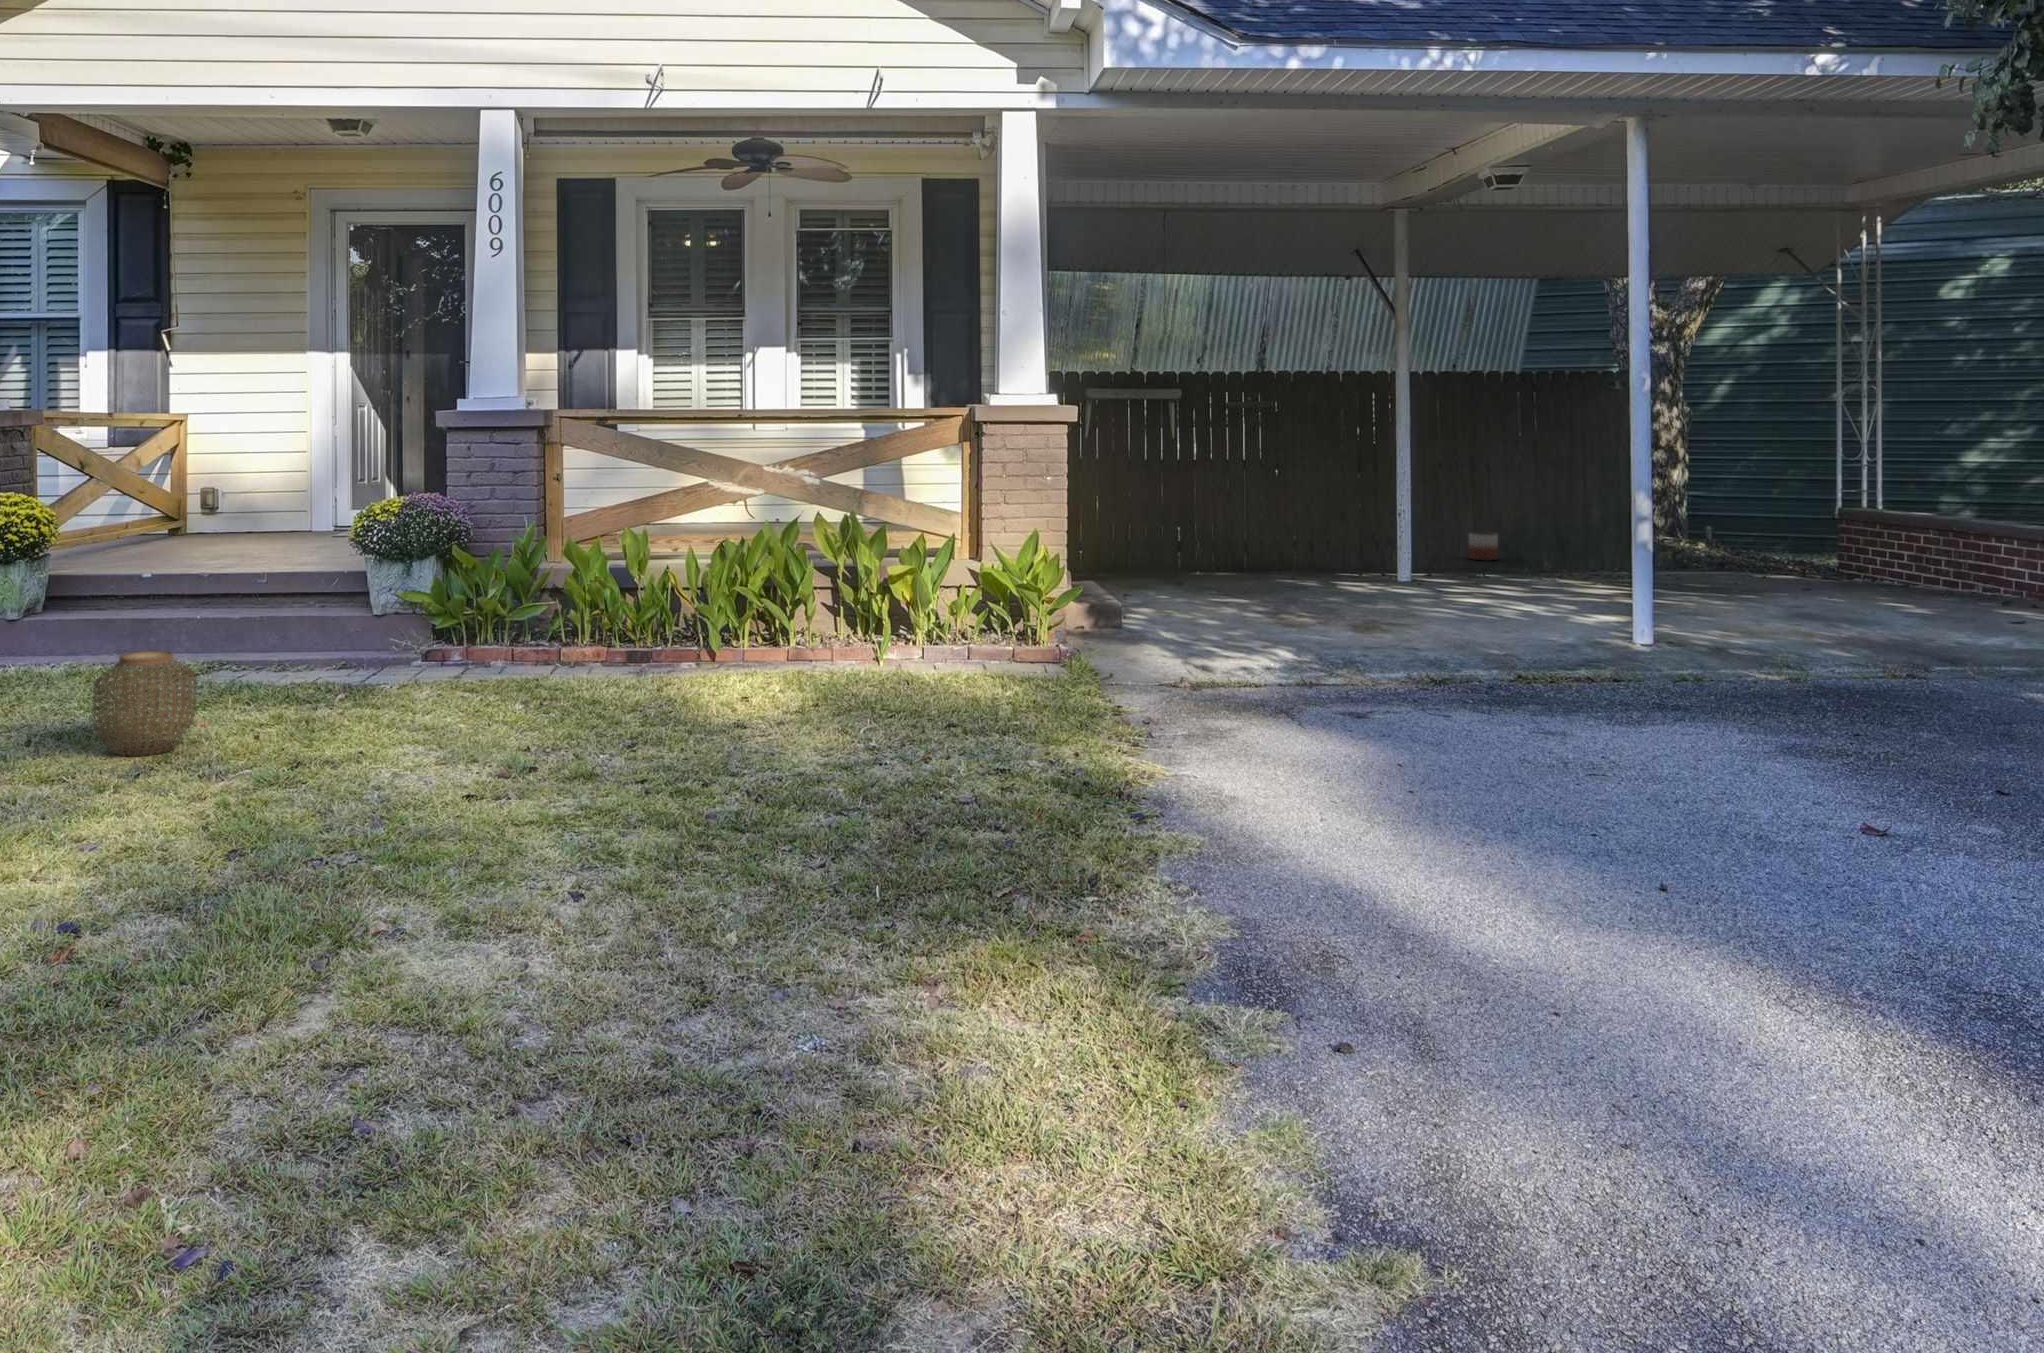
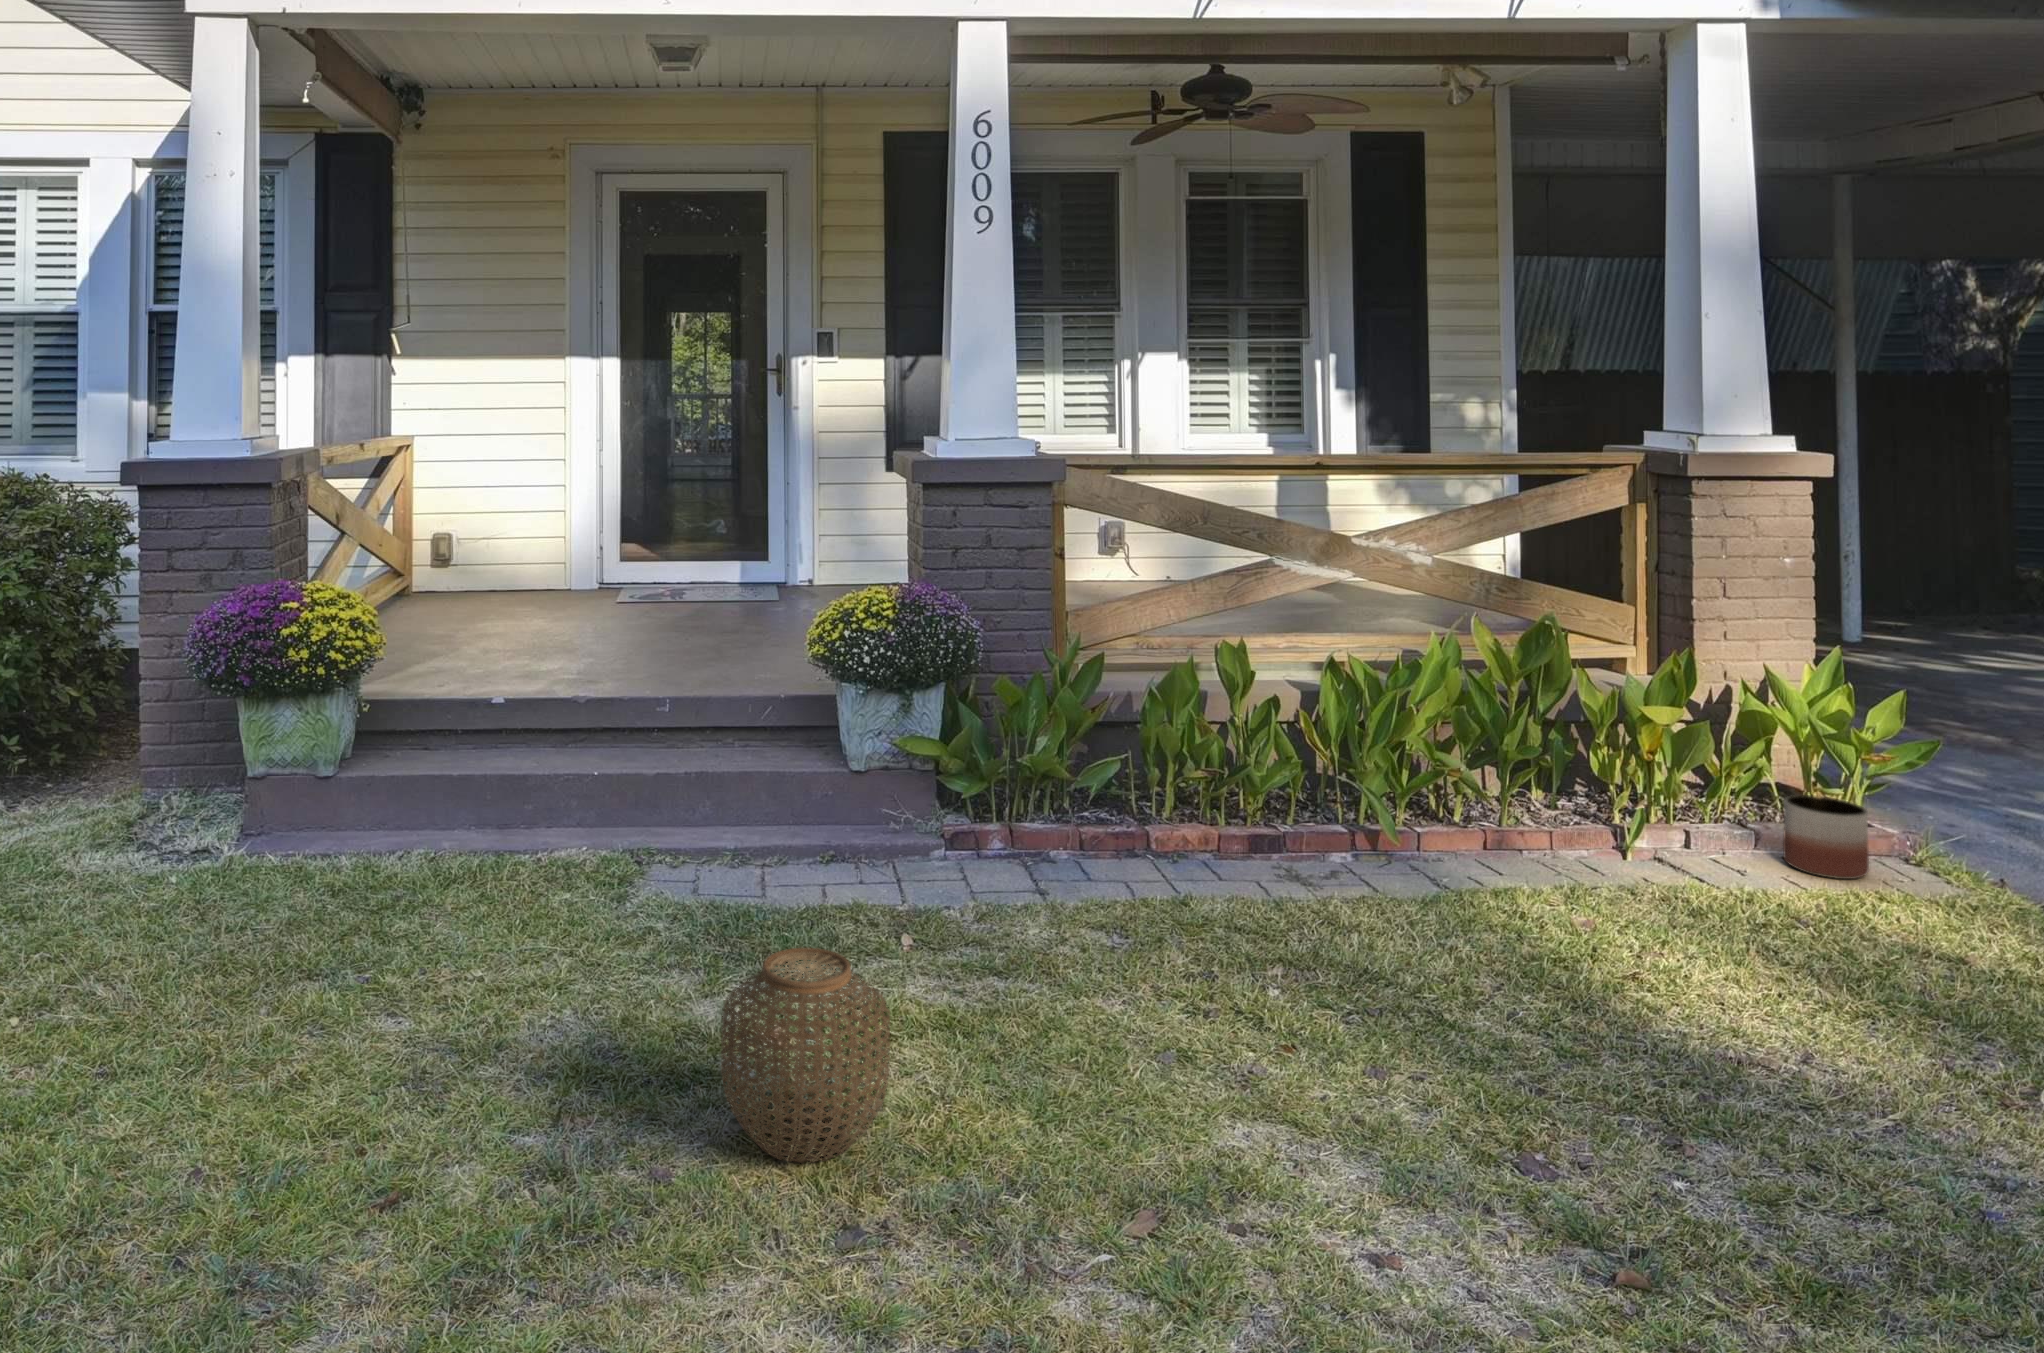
planter: present [1468,532,1498,561] -> present [1783,795,1869,879]

